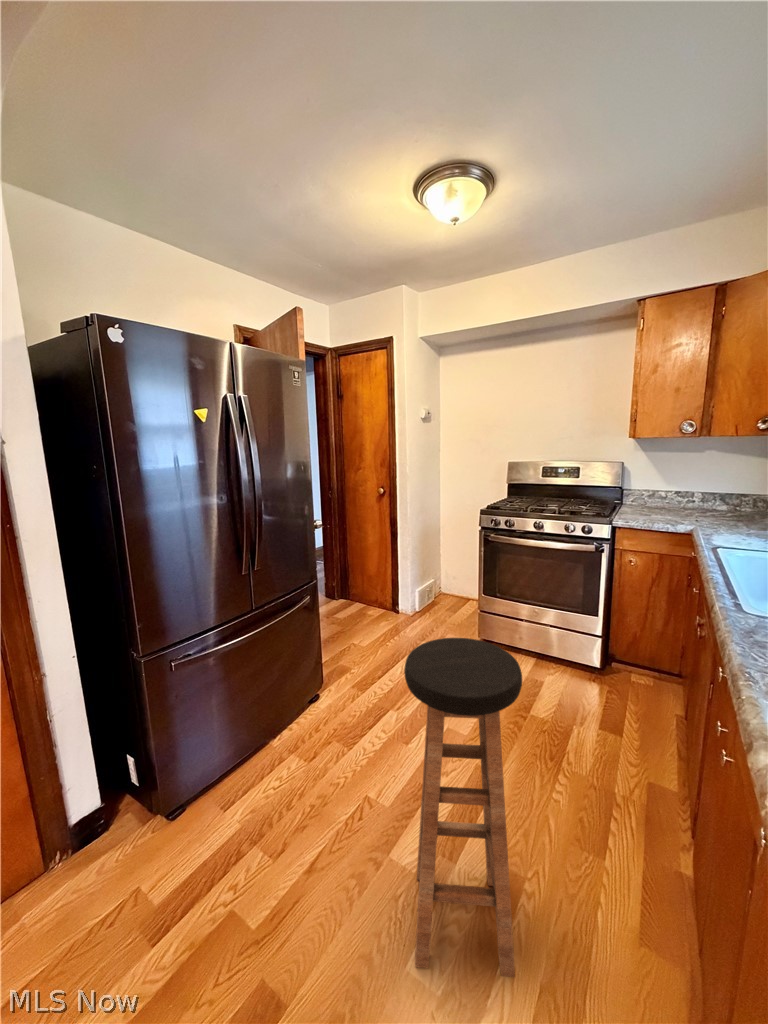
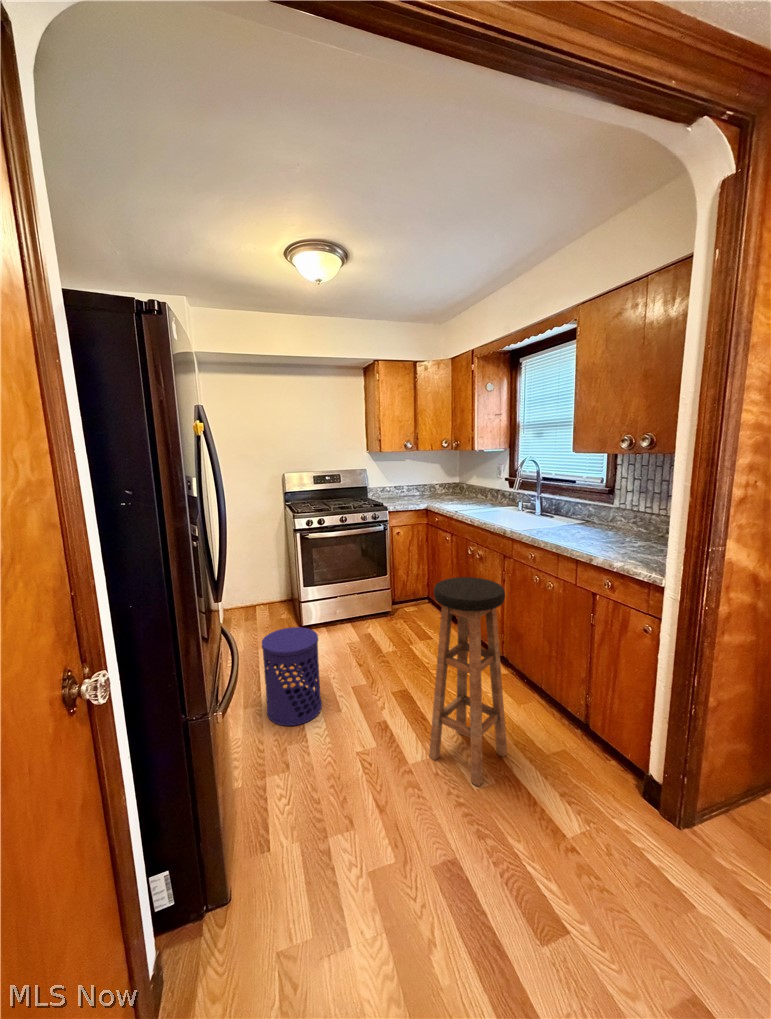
waste bin: none [348,626,407,733] -> present [262,627,322,726]

